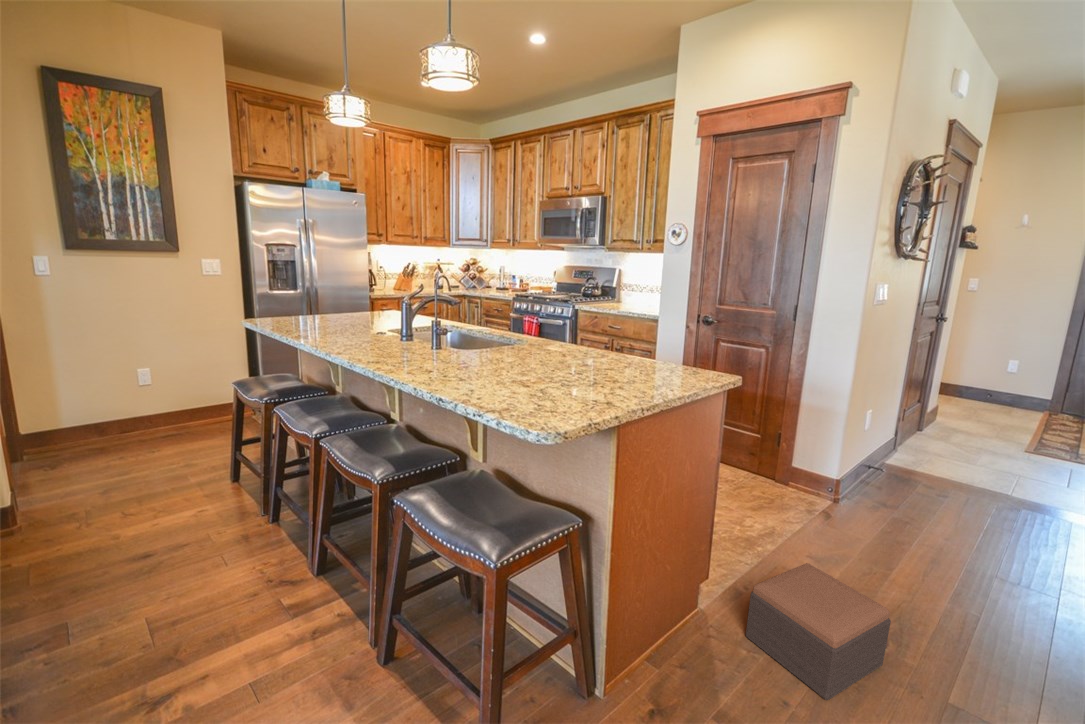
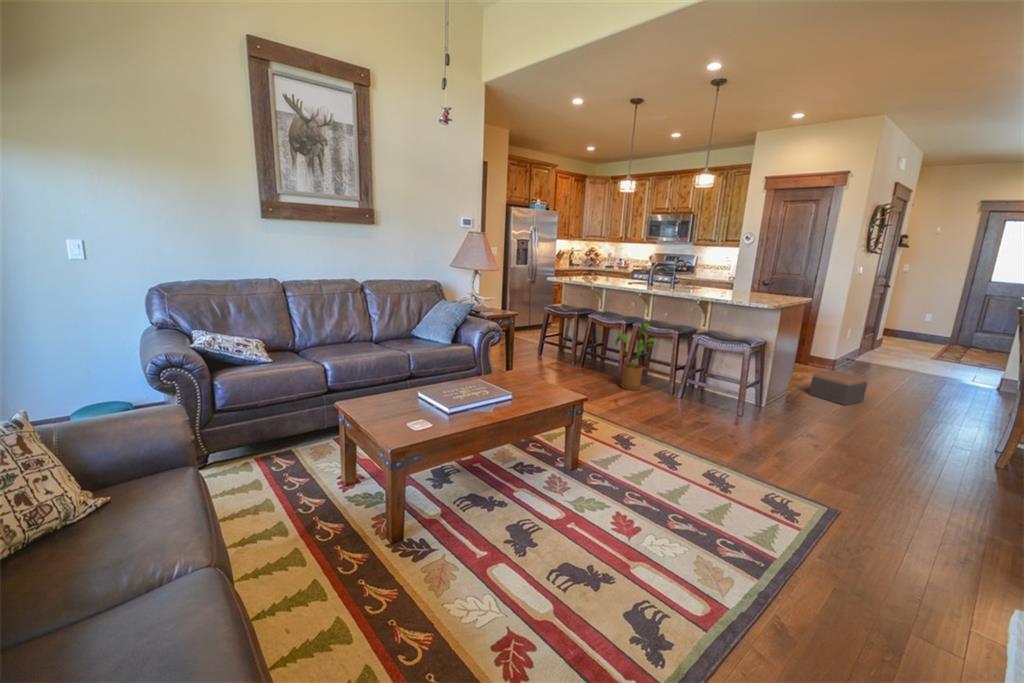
house plant: none [192,463,314,659] -> present [615,323,657,390]

